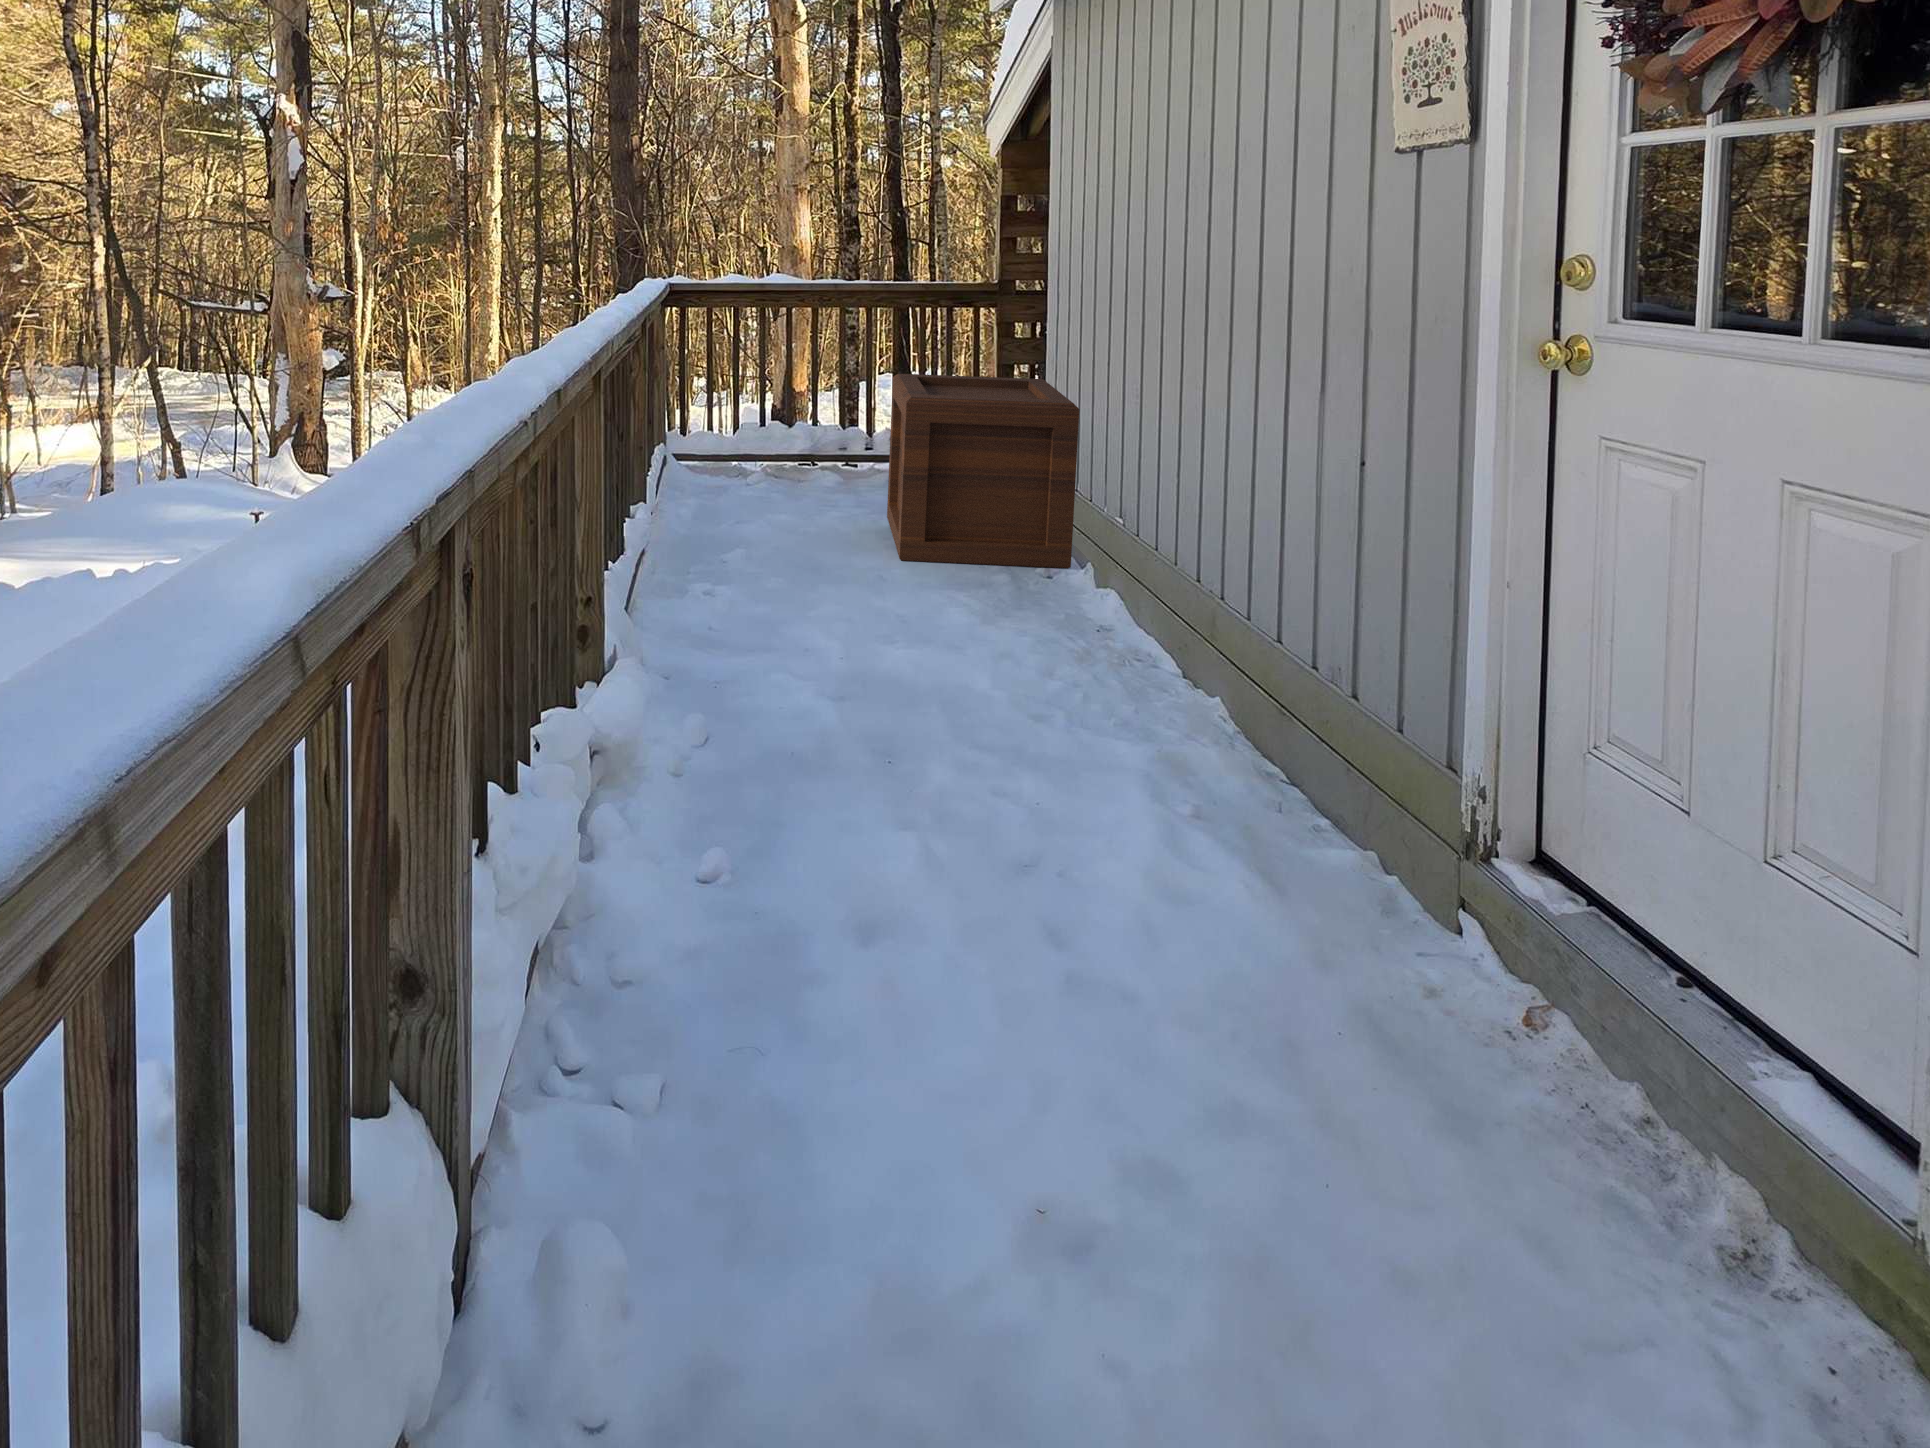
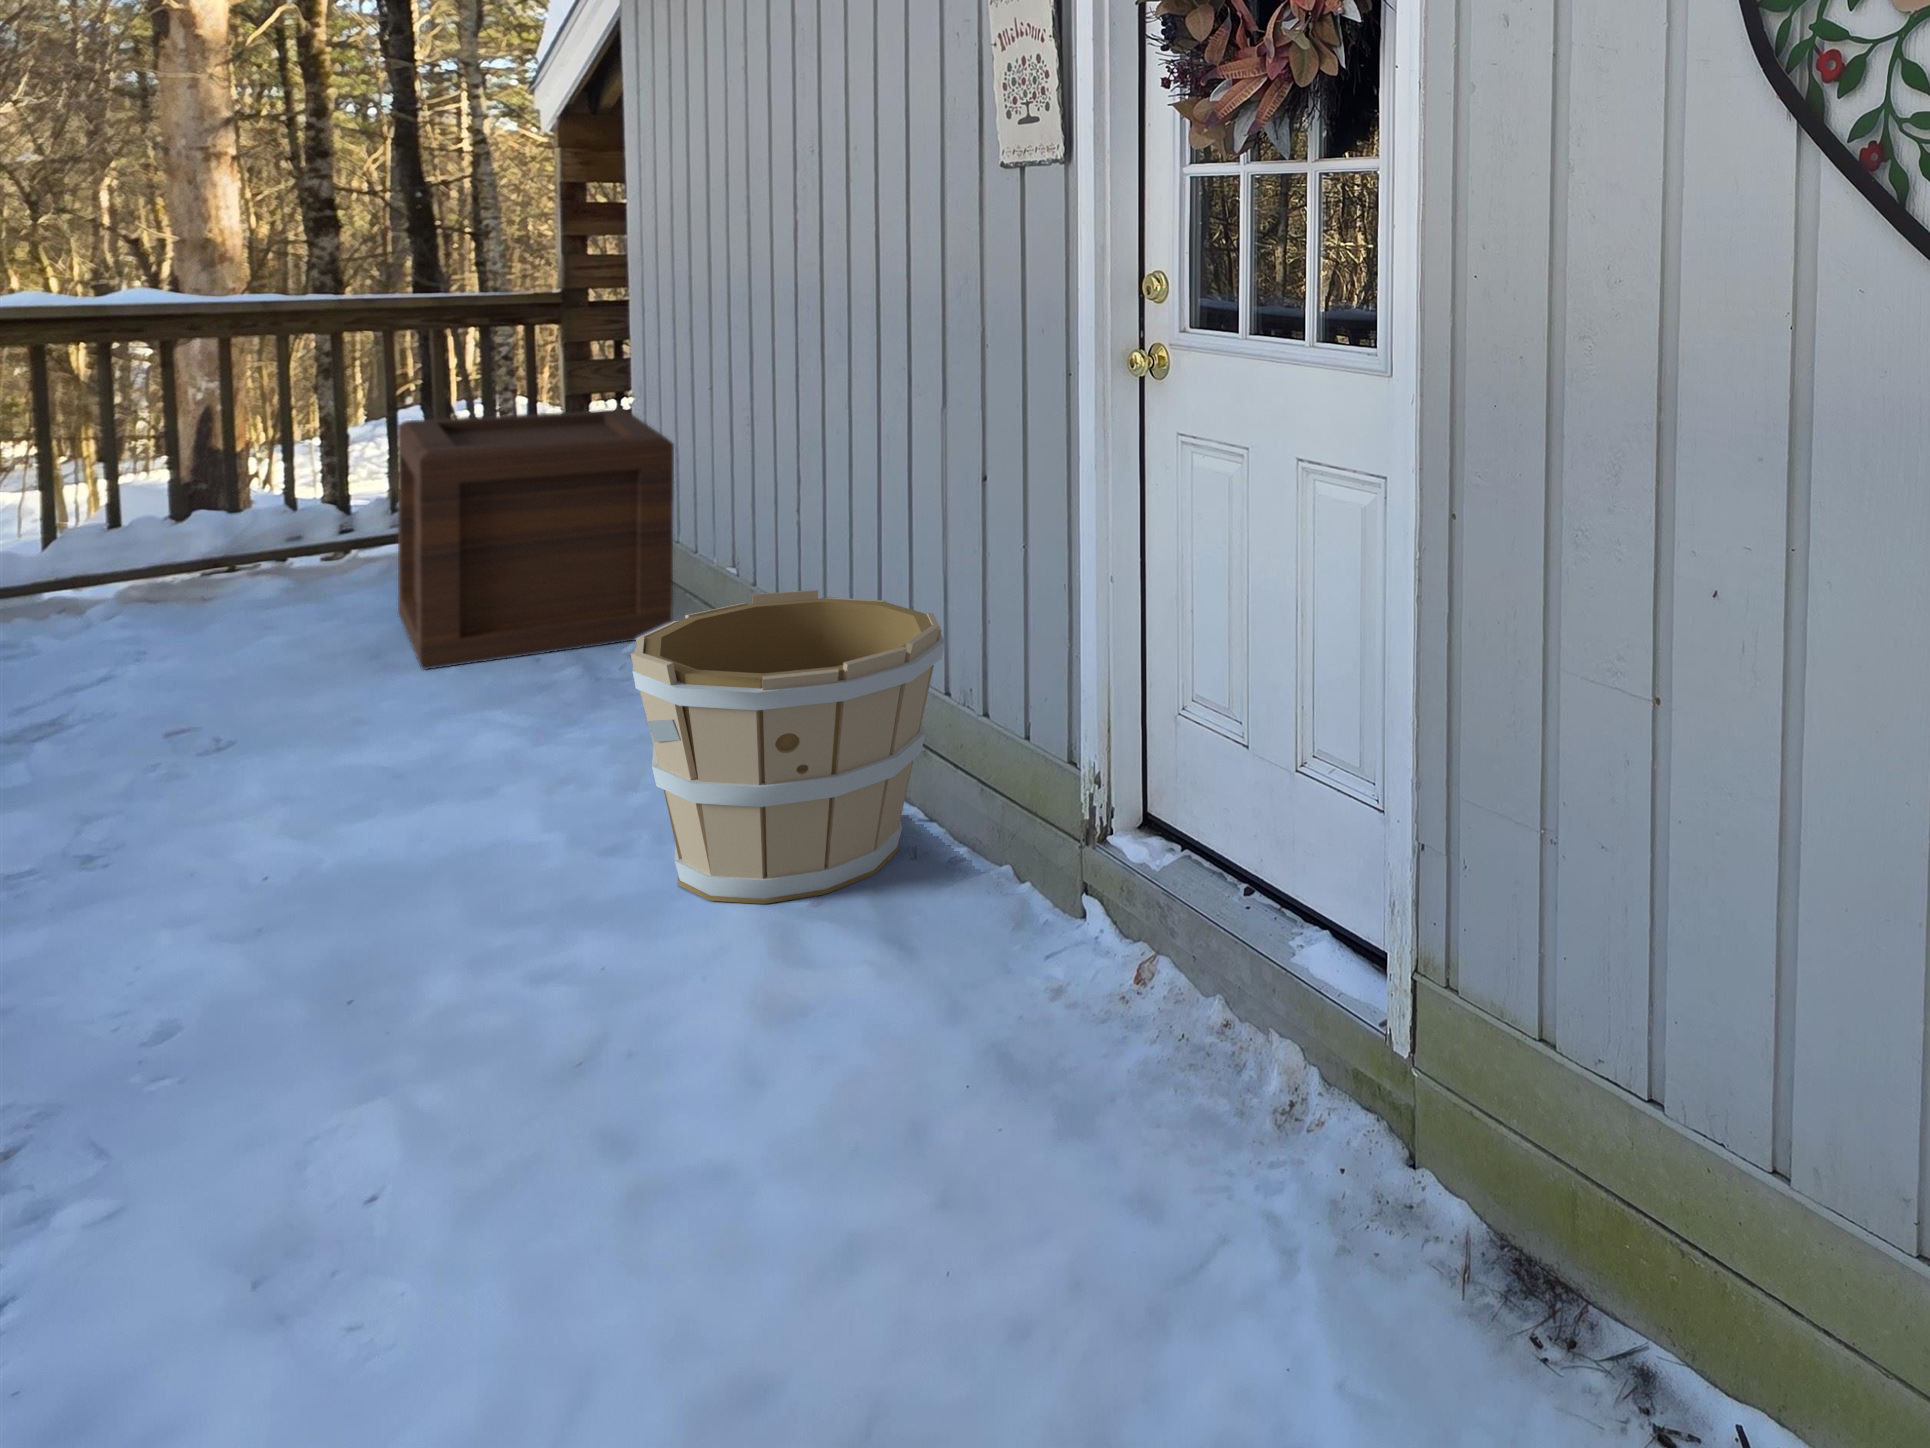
wooden bucket: none [1048,540,1318,822] -> present [631,590,945,904]

